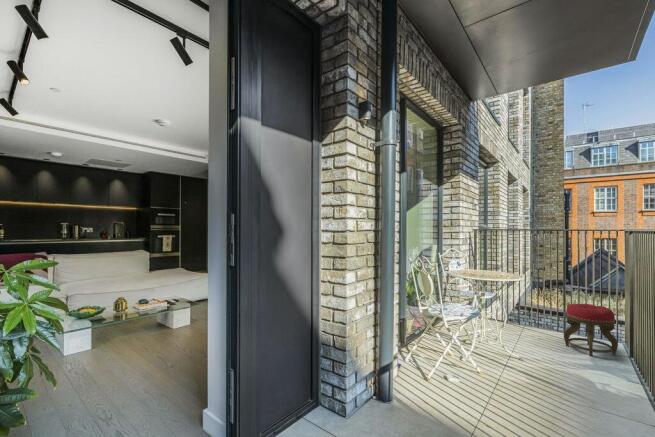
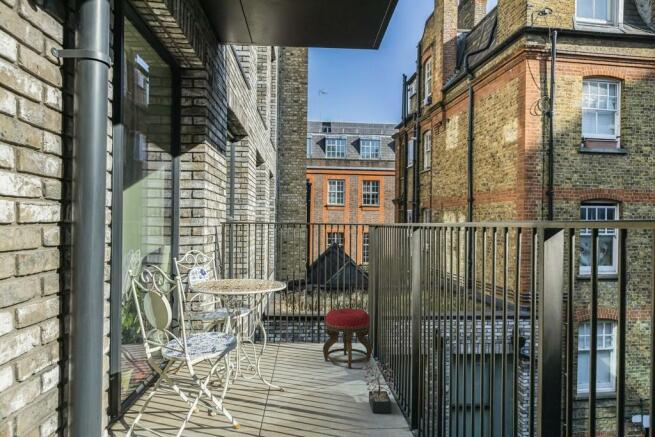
decorative plant: none [595,352,633,399] -> present [361,362,396,413]

